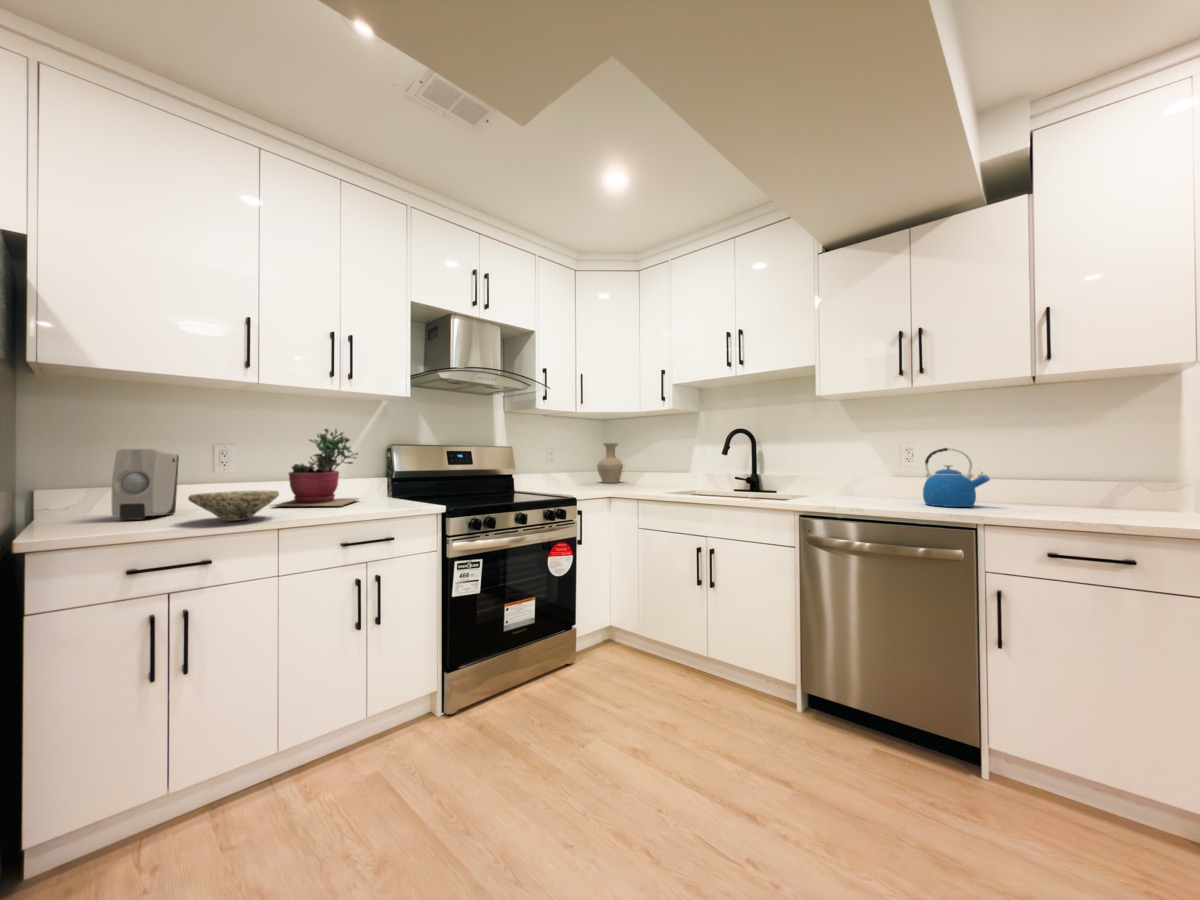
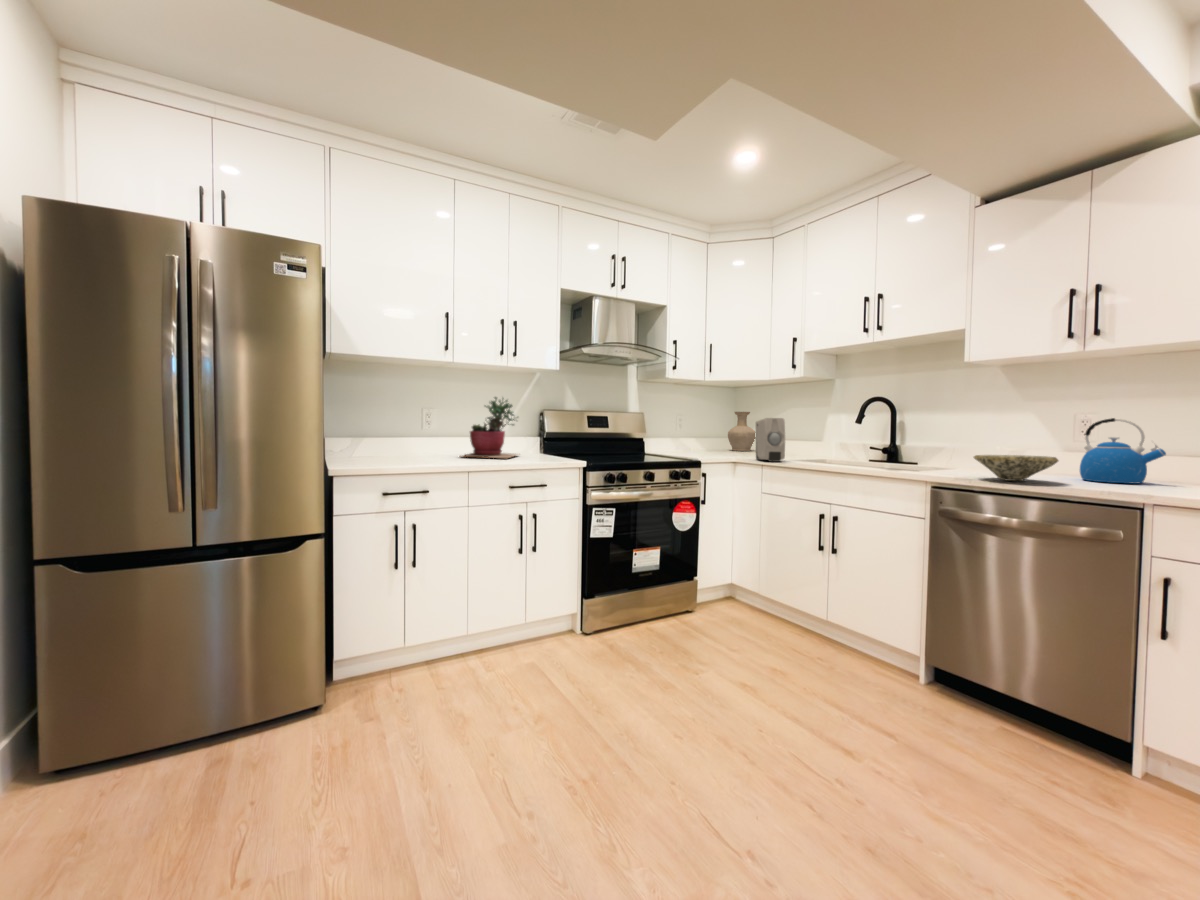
soap dispenser: present [112,449,179,520] -> present [756,418,785,462]
bowl: present [188,491,279,521] -> present [974,455,1058,481]

